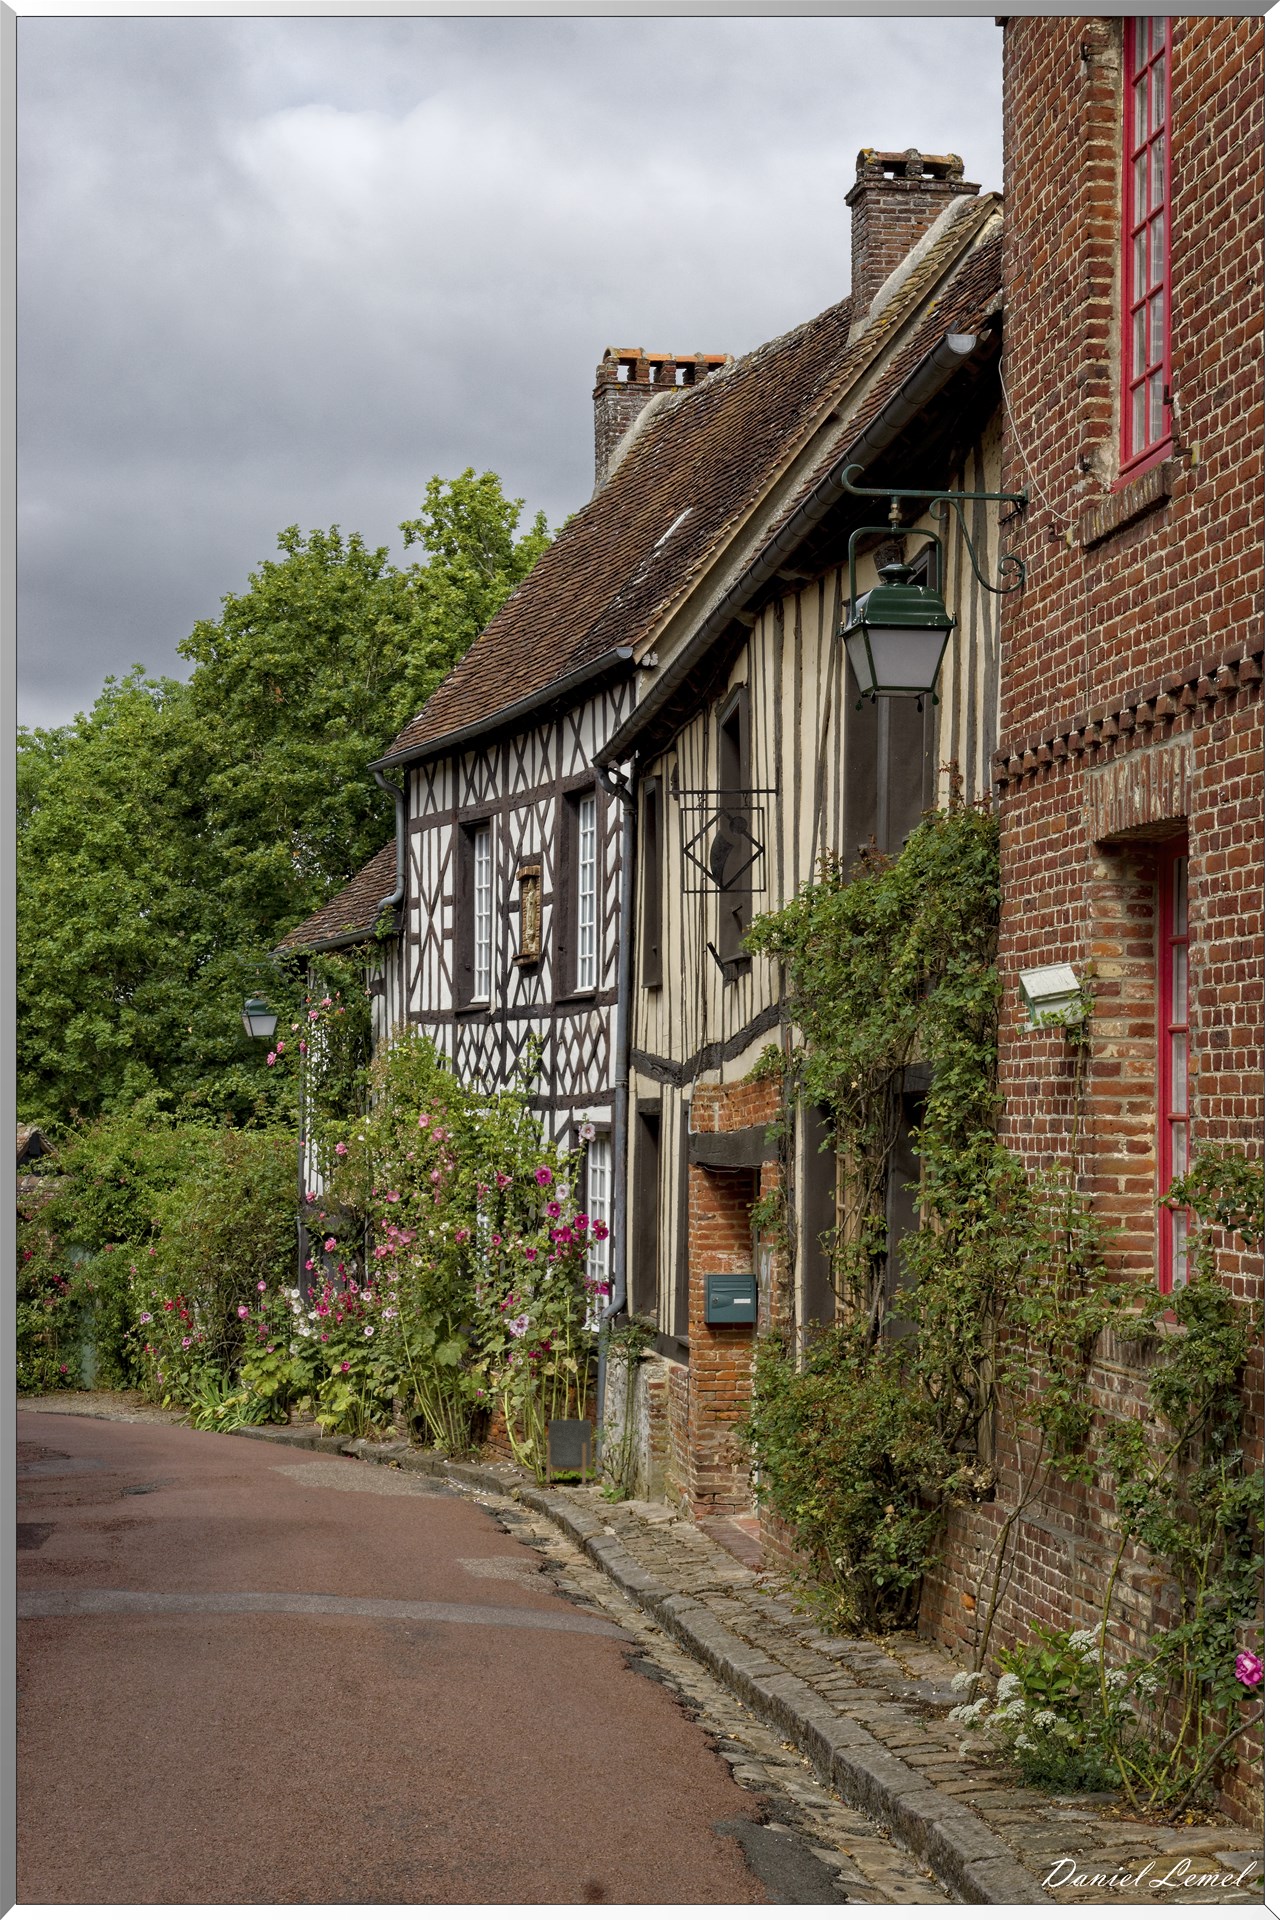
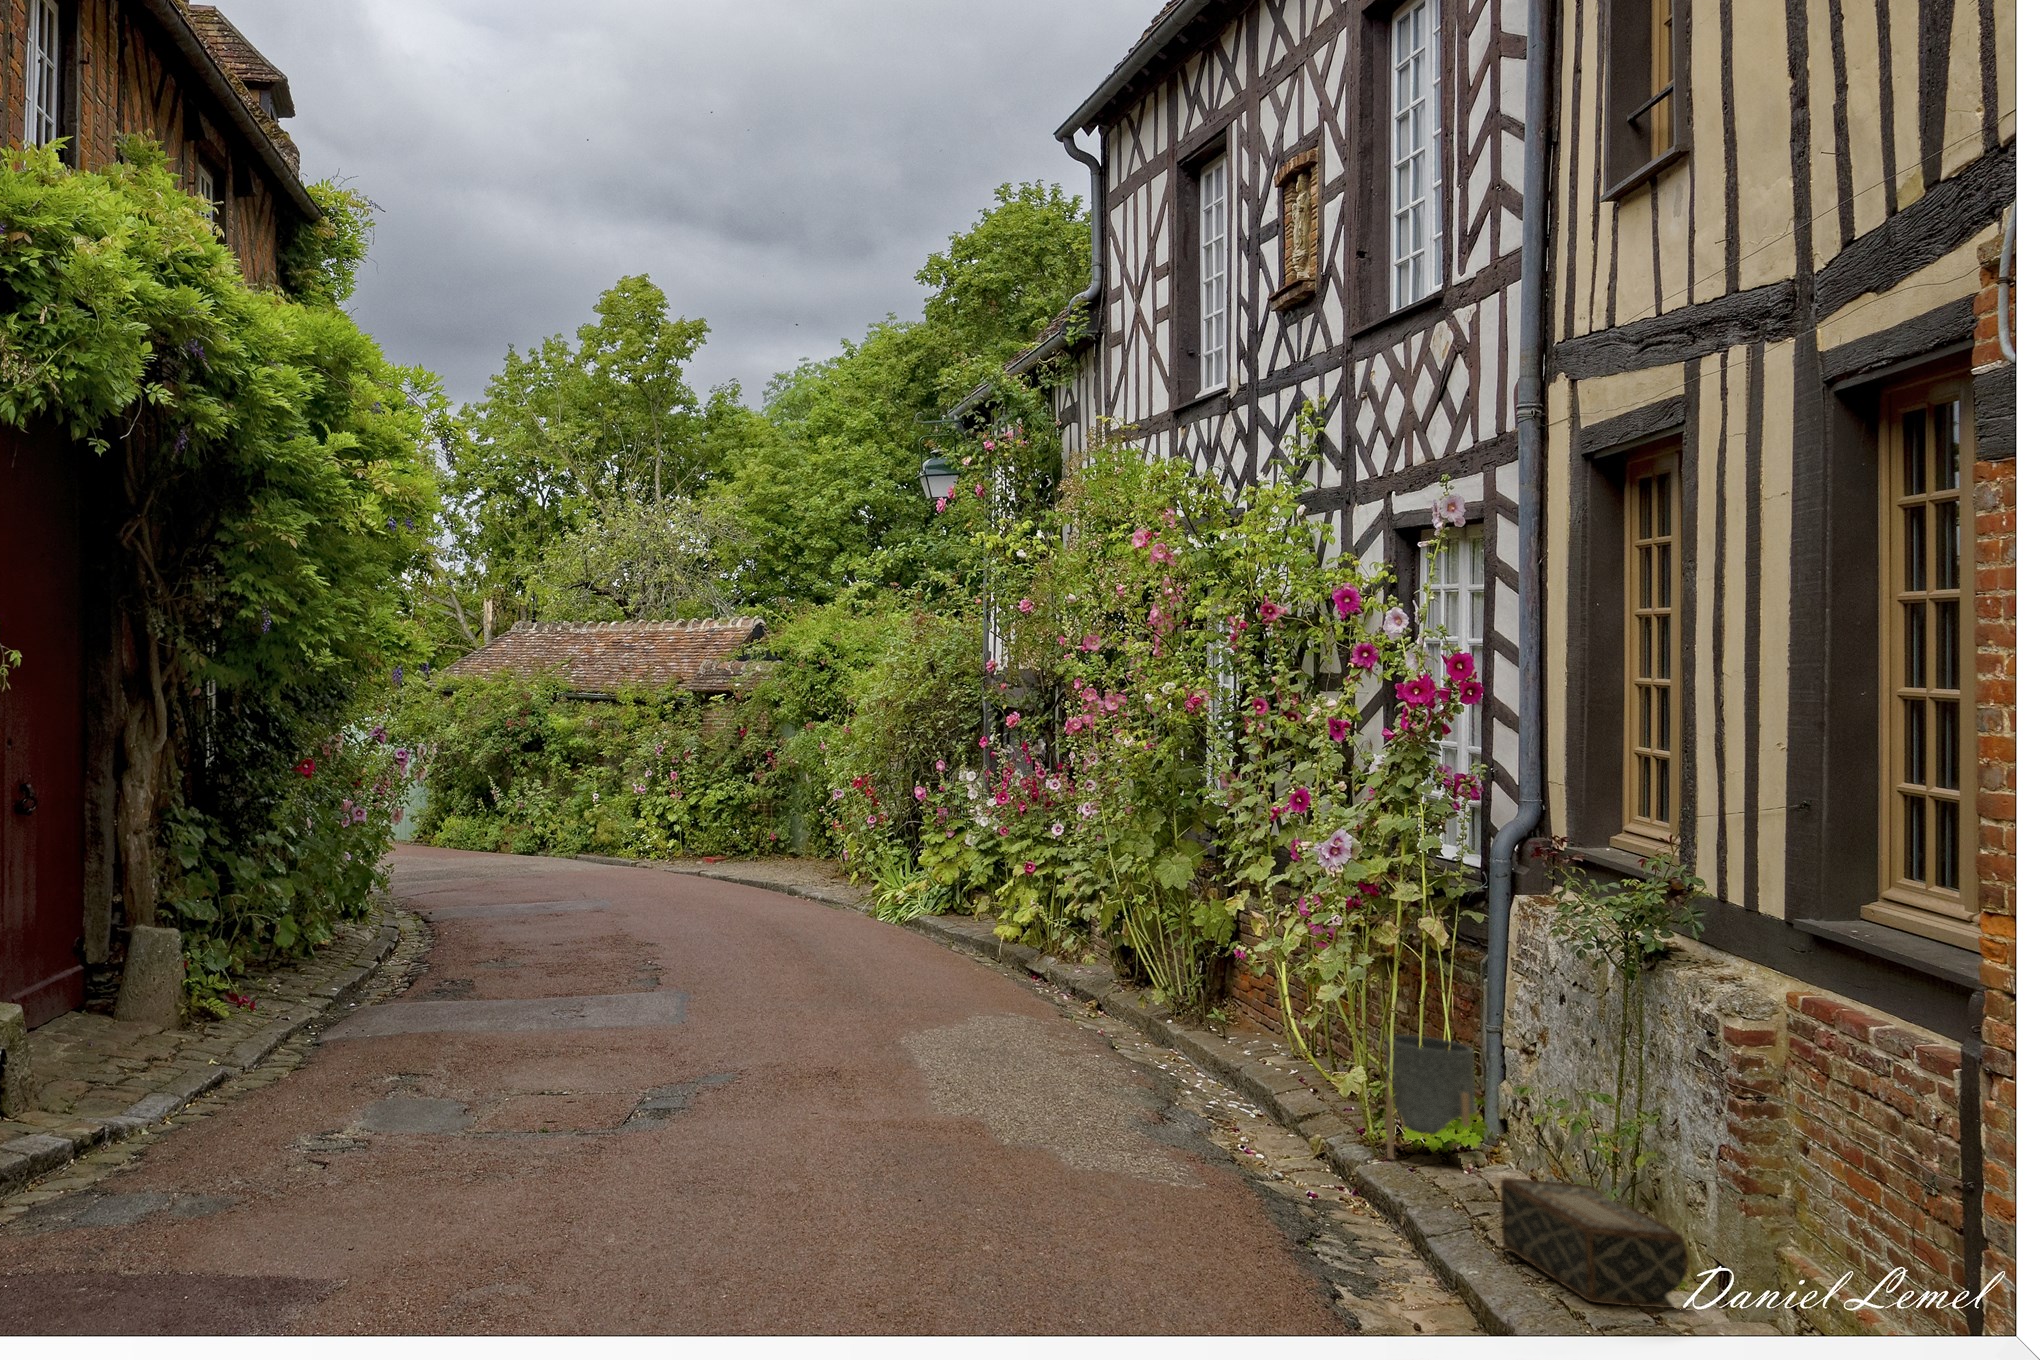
woven basket: none [582,1465,649,1506] -> present [1501,1178,1688,1308]

